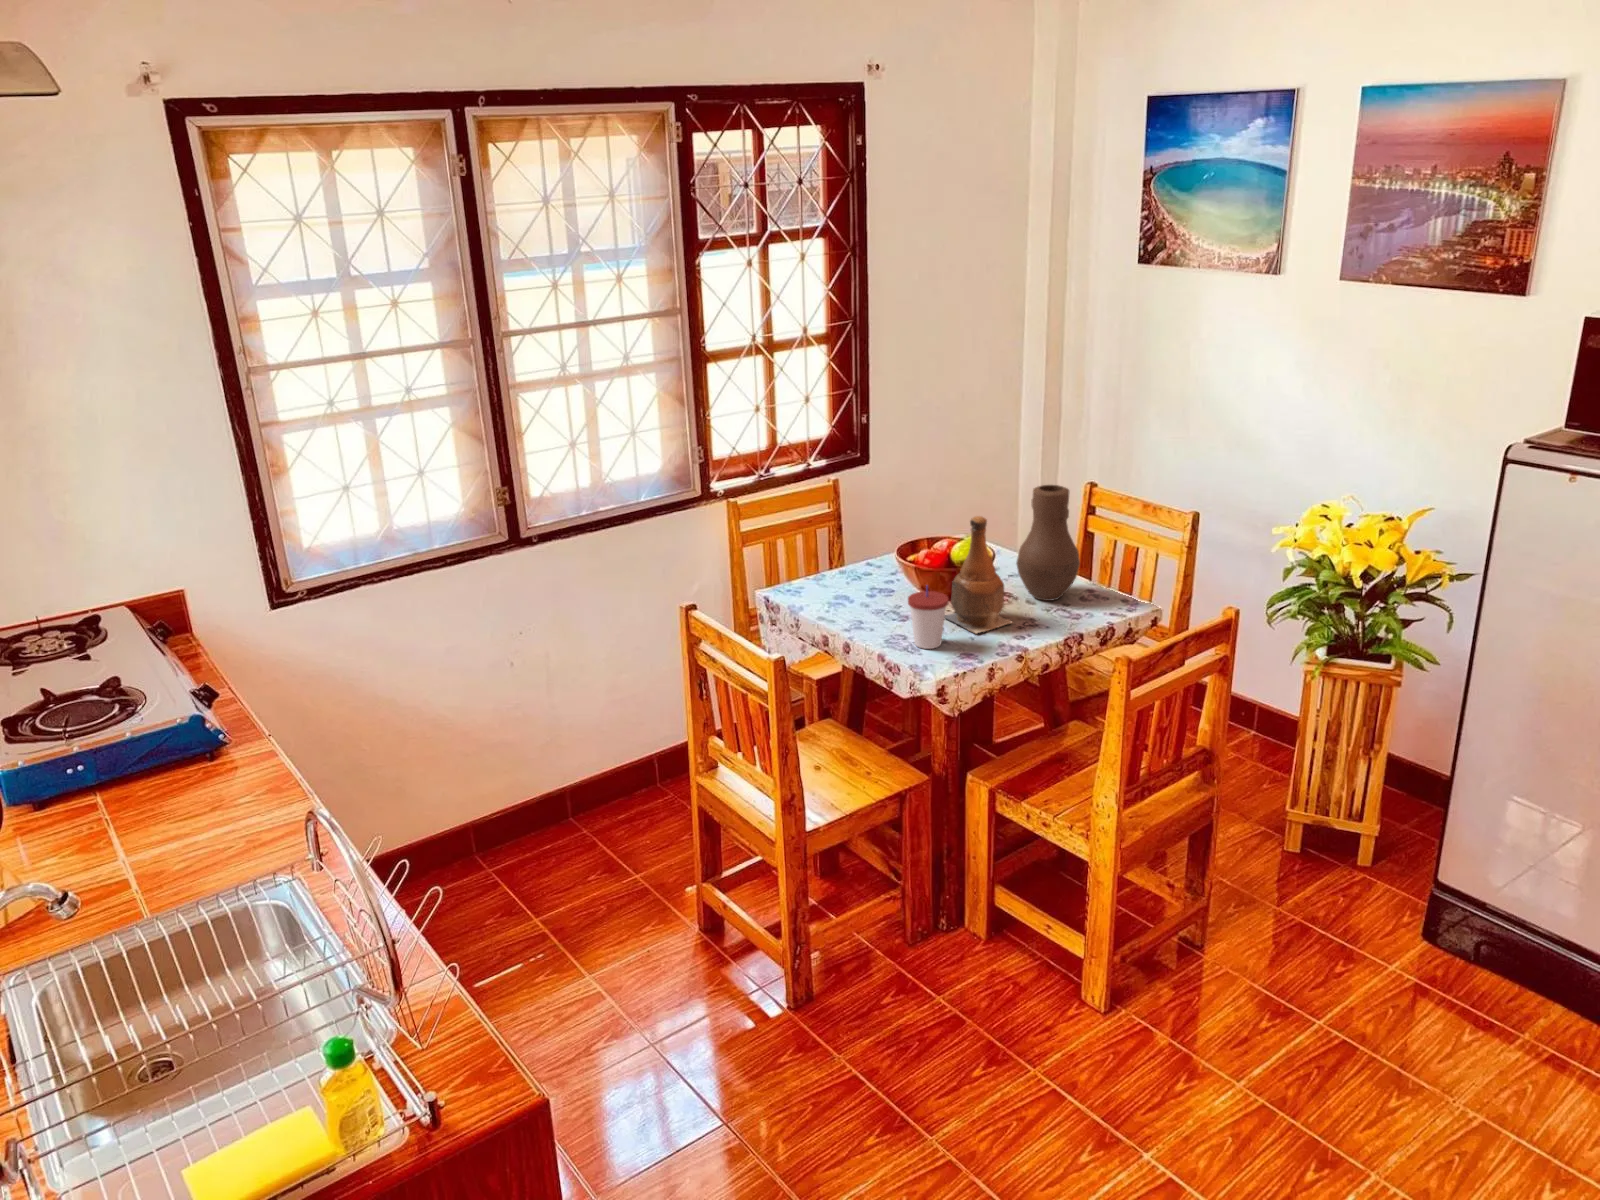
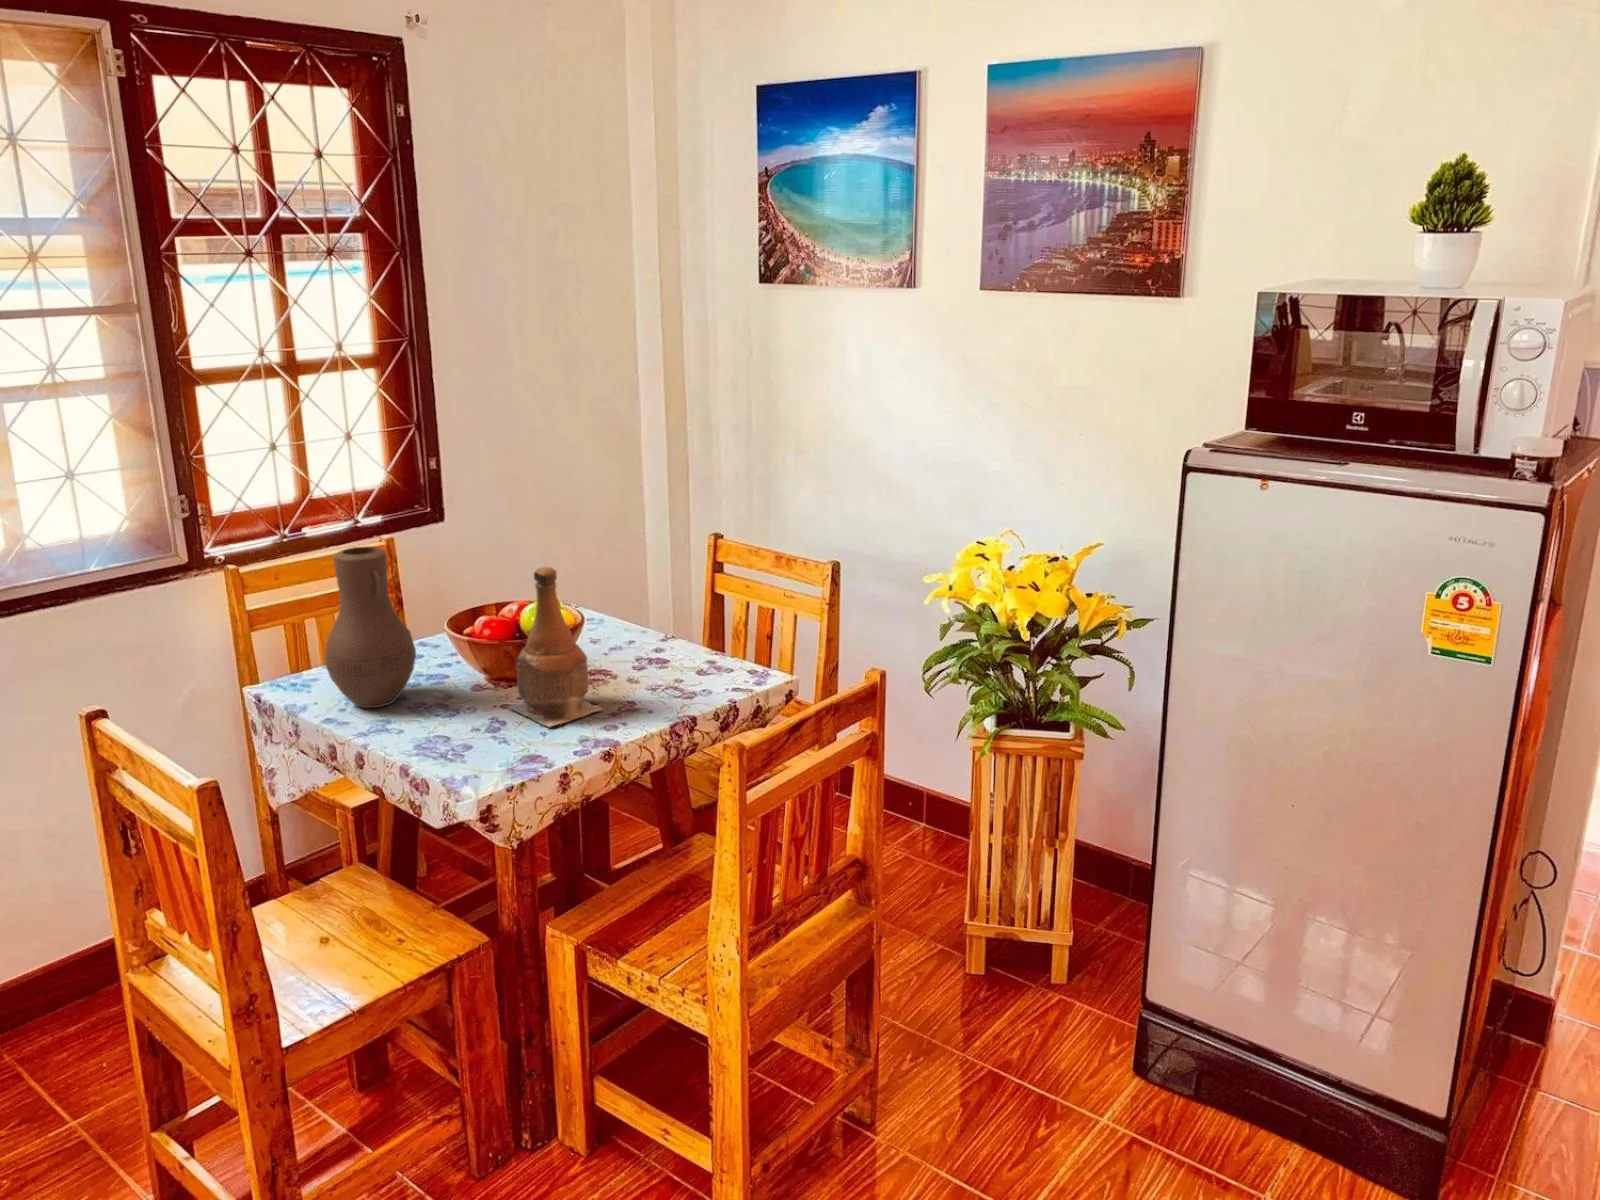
vase: present [1016,485,1080,601] -> present [325,546,416,708]
cup: present [908,586,948,649] -> none [444,663,503,753]

